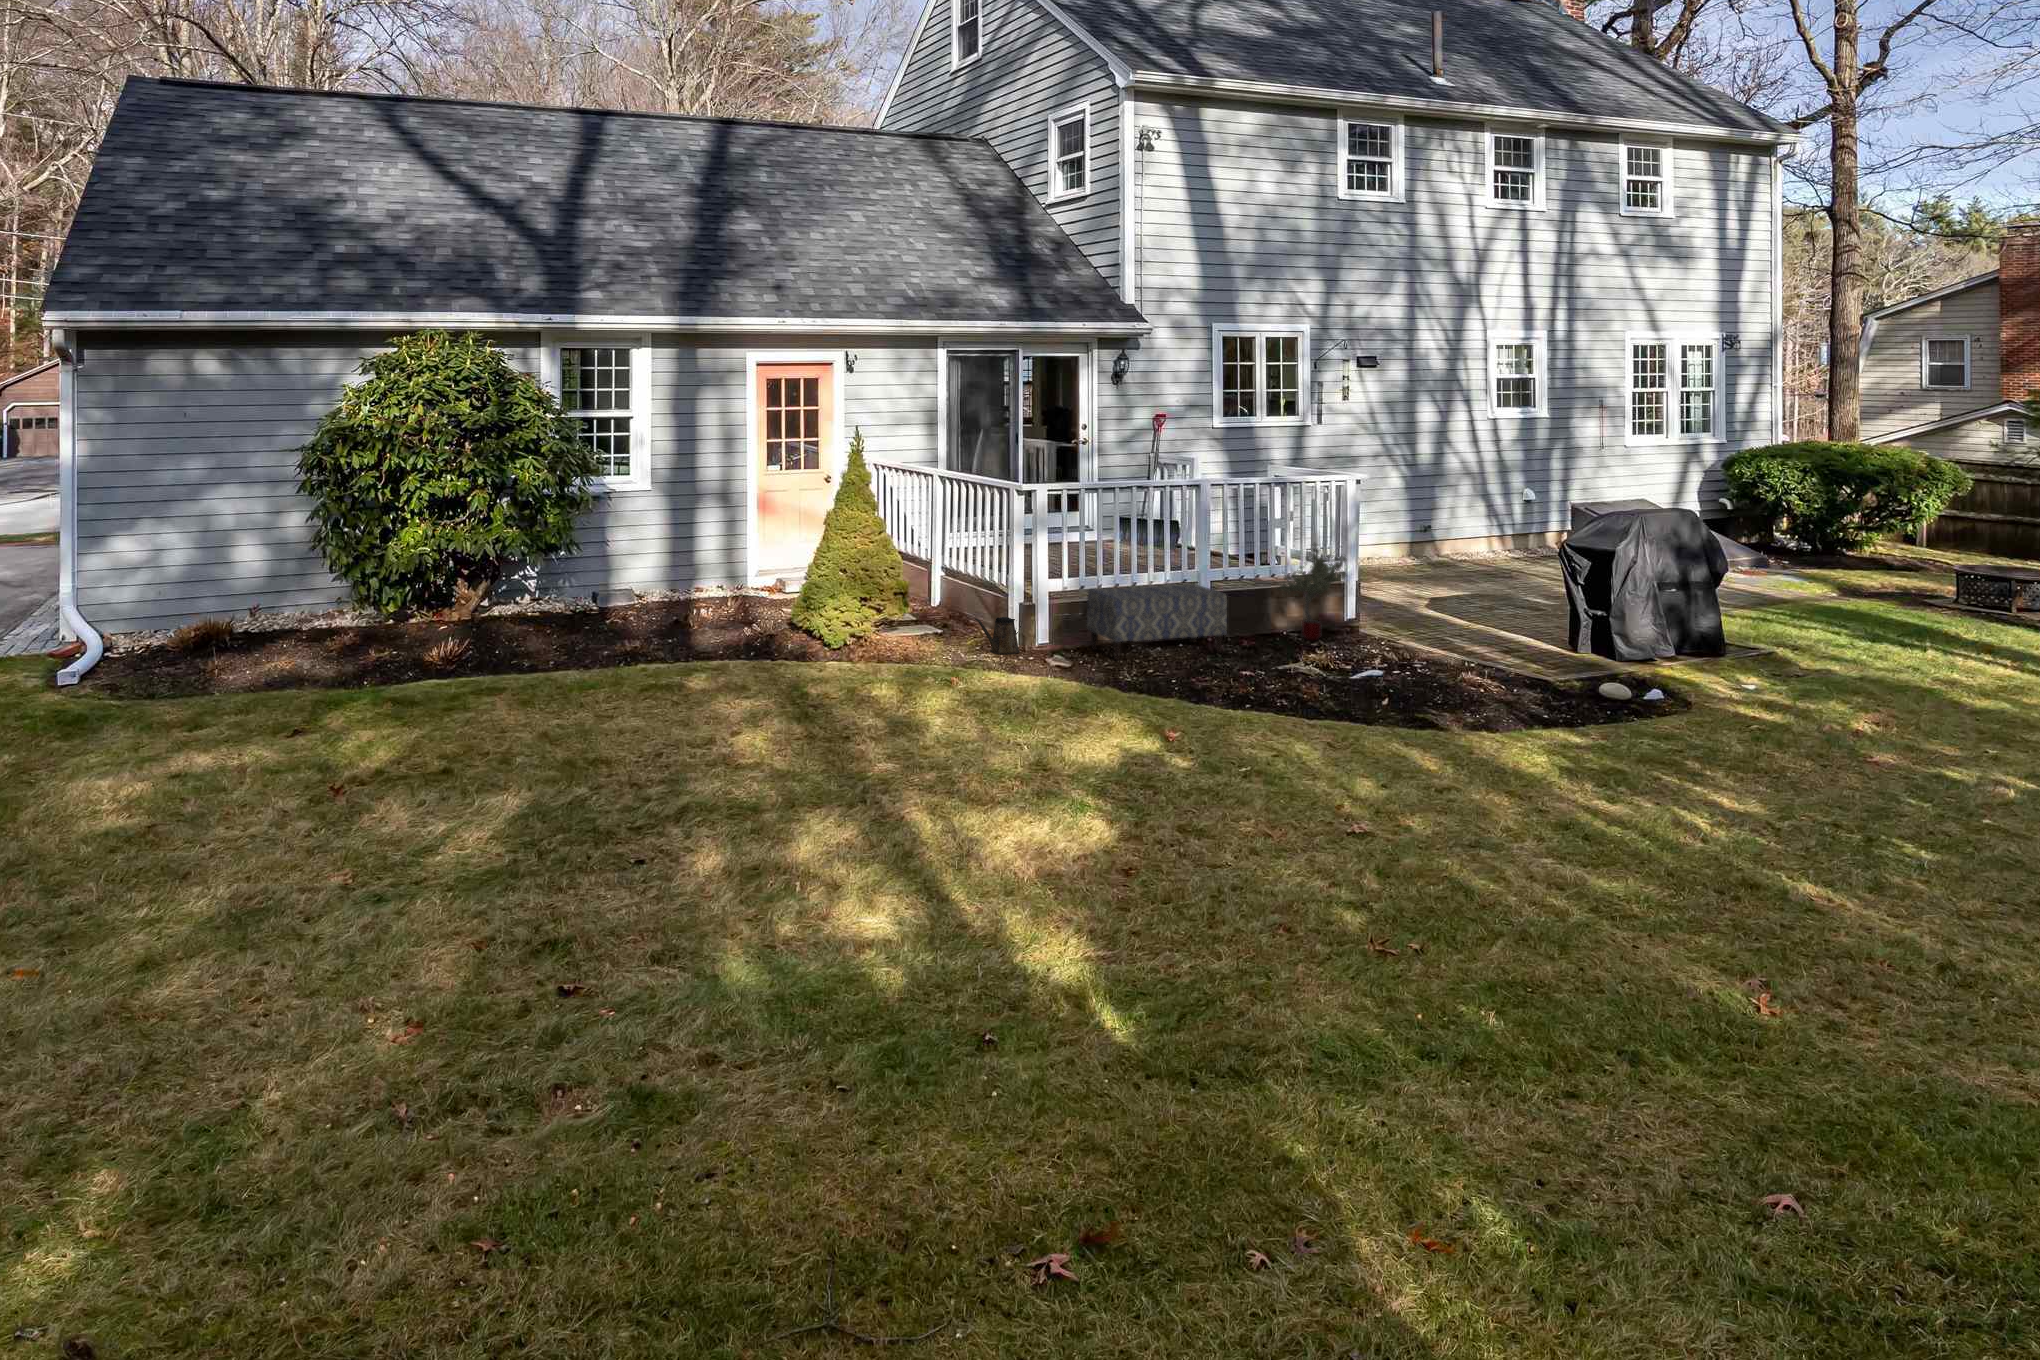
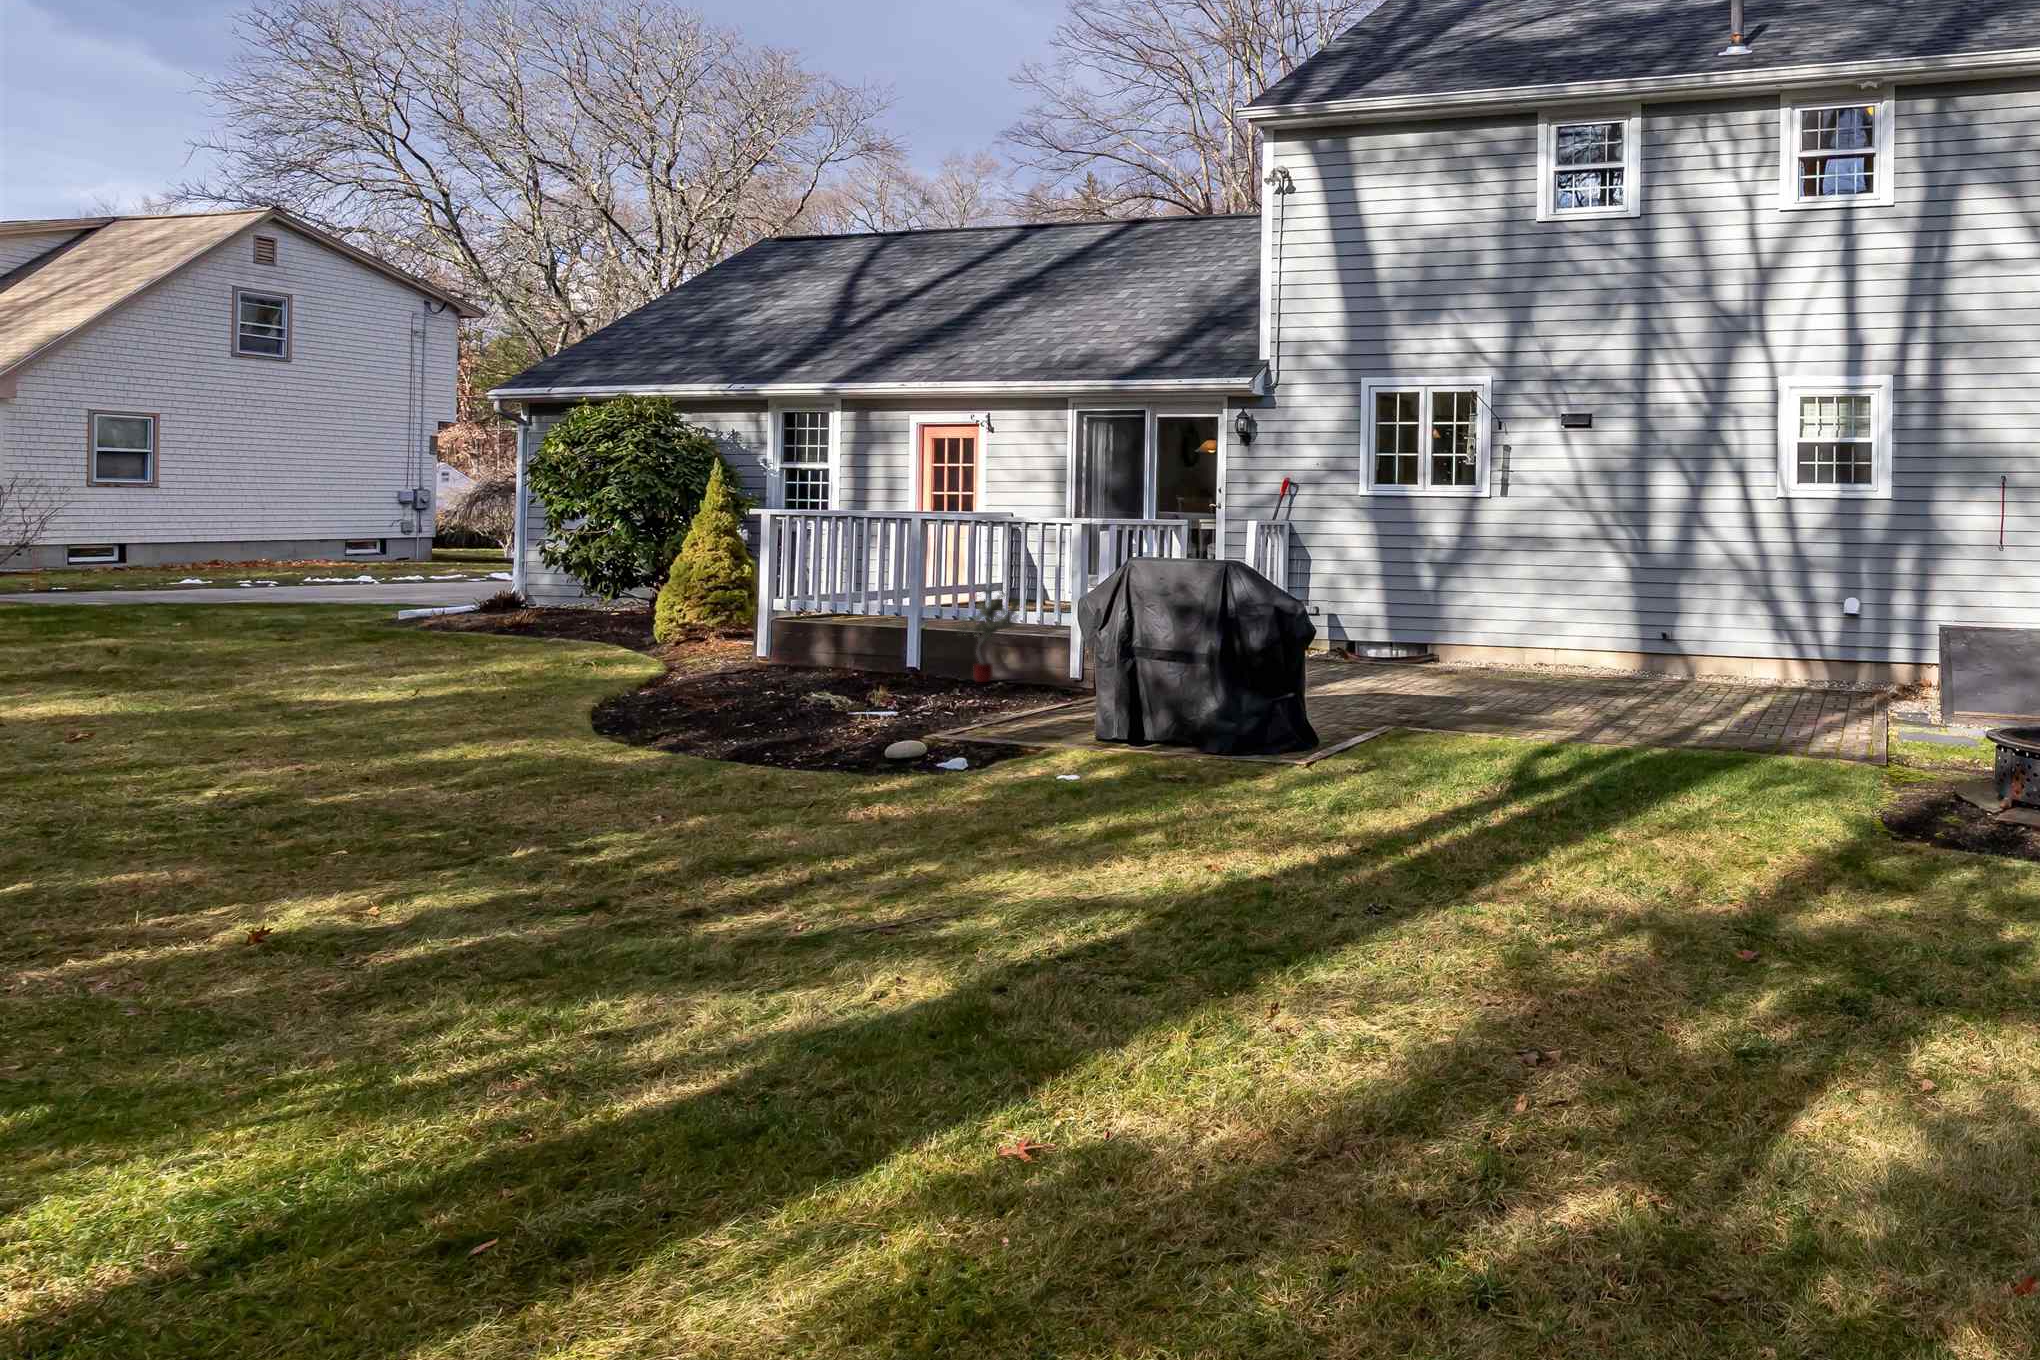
bench: present [1087,584,1227,660] -> none [764,616,902,680]
watering can: present [975,617,1021,654] -> none [709,633,770,668]

